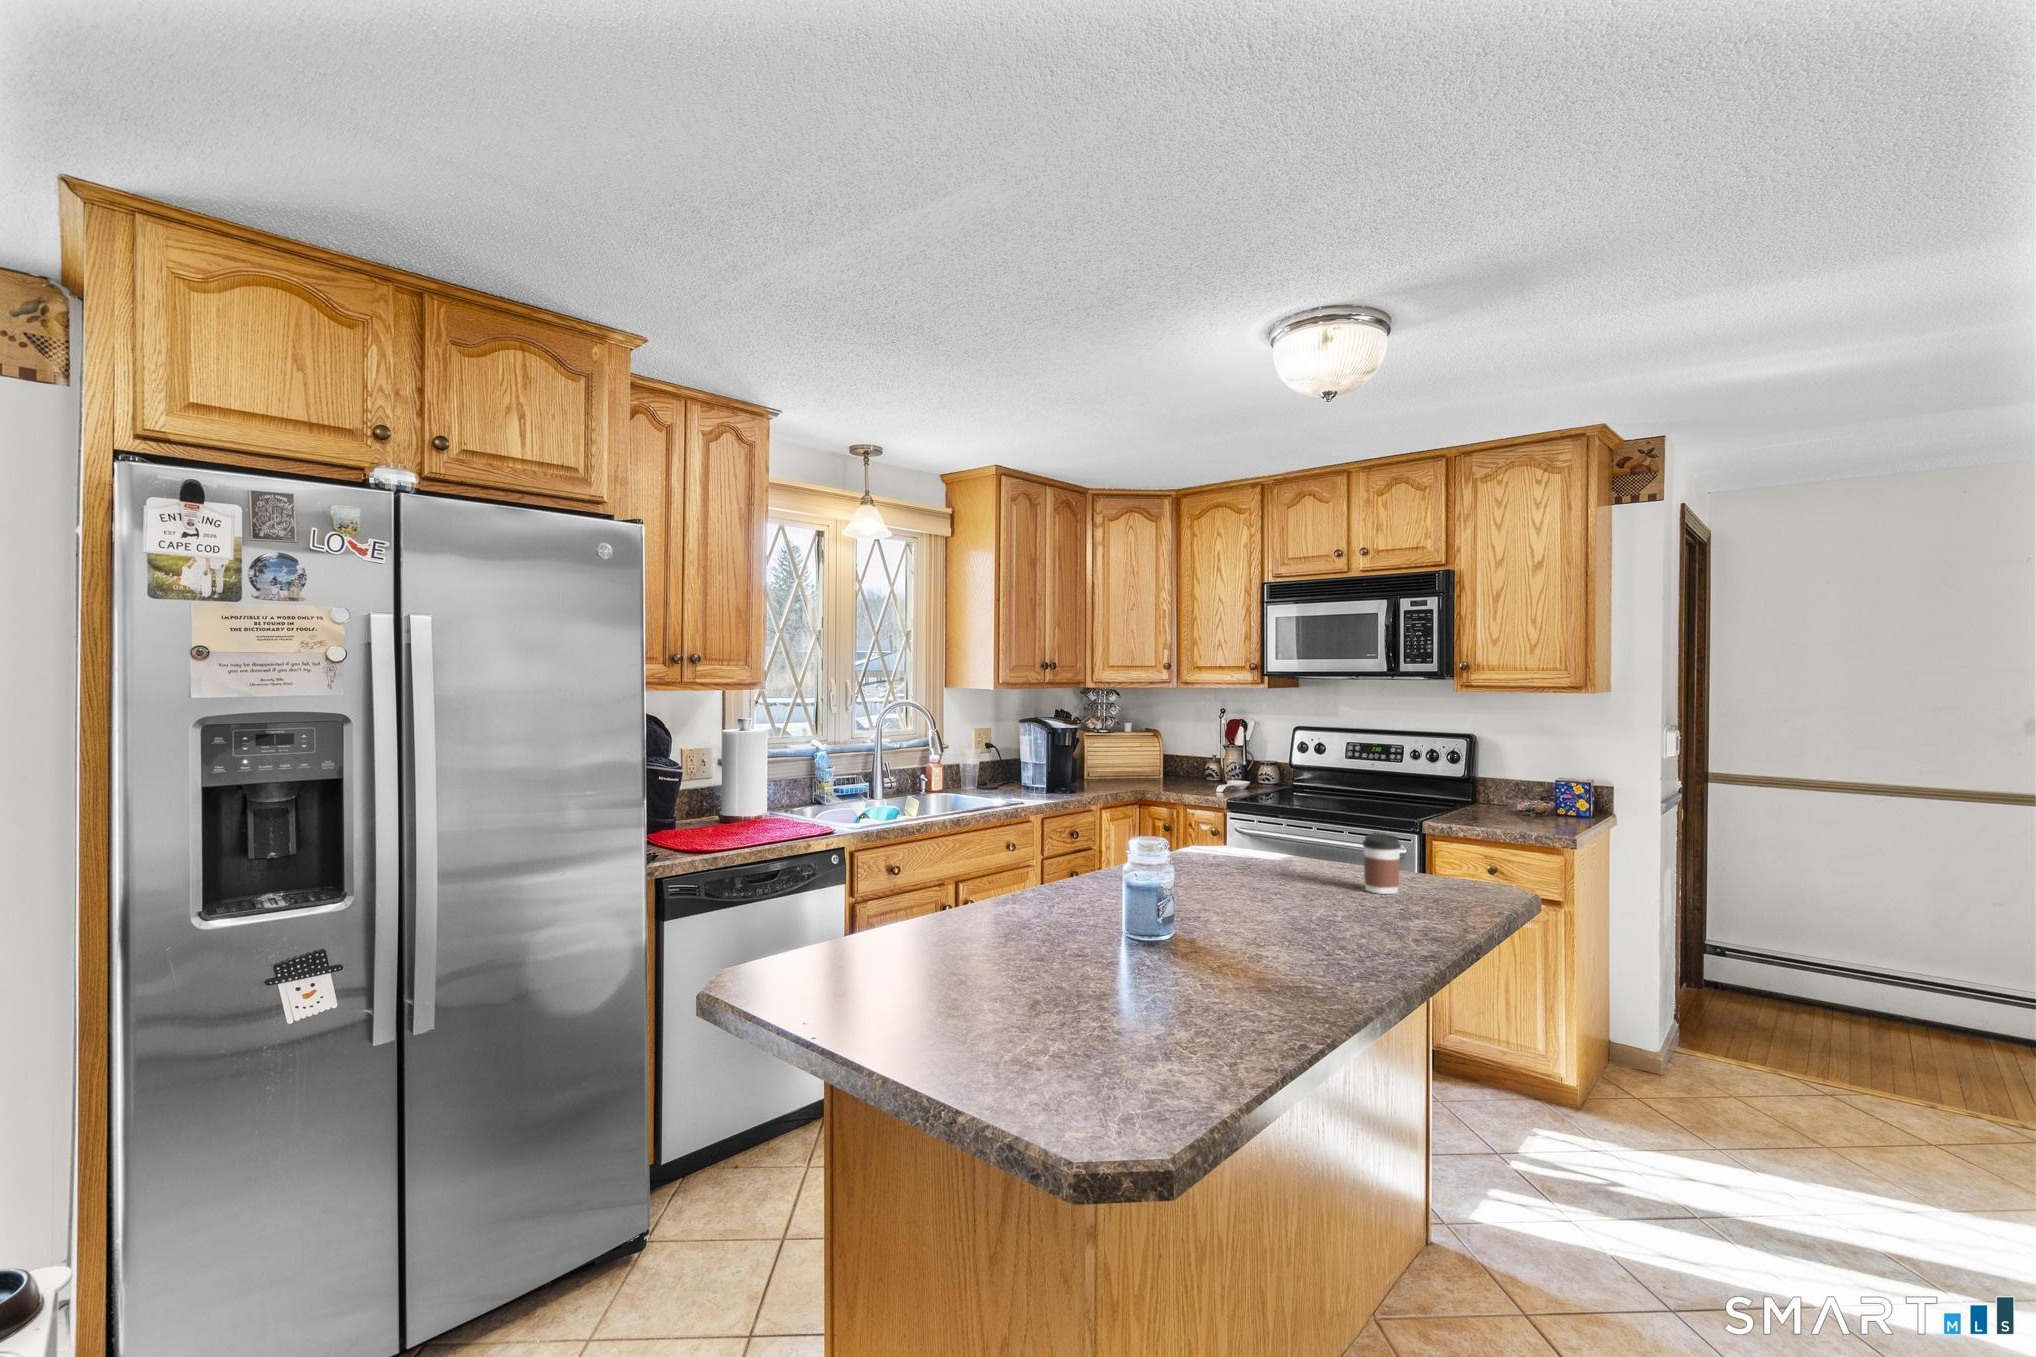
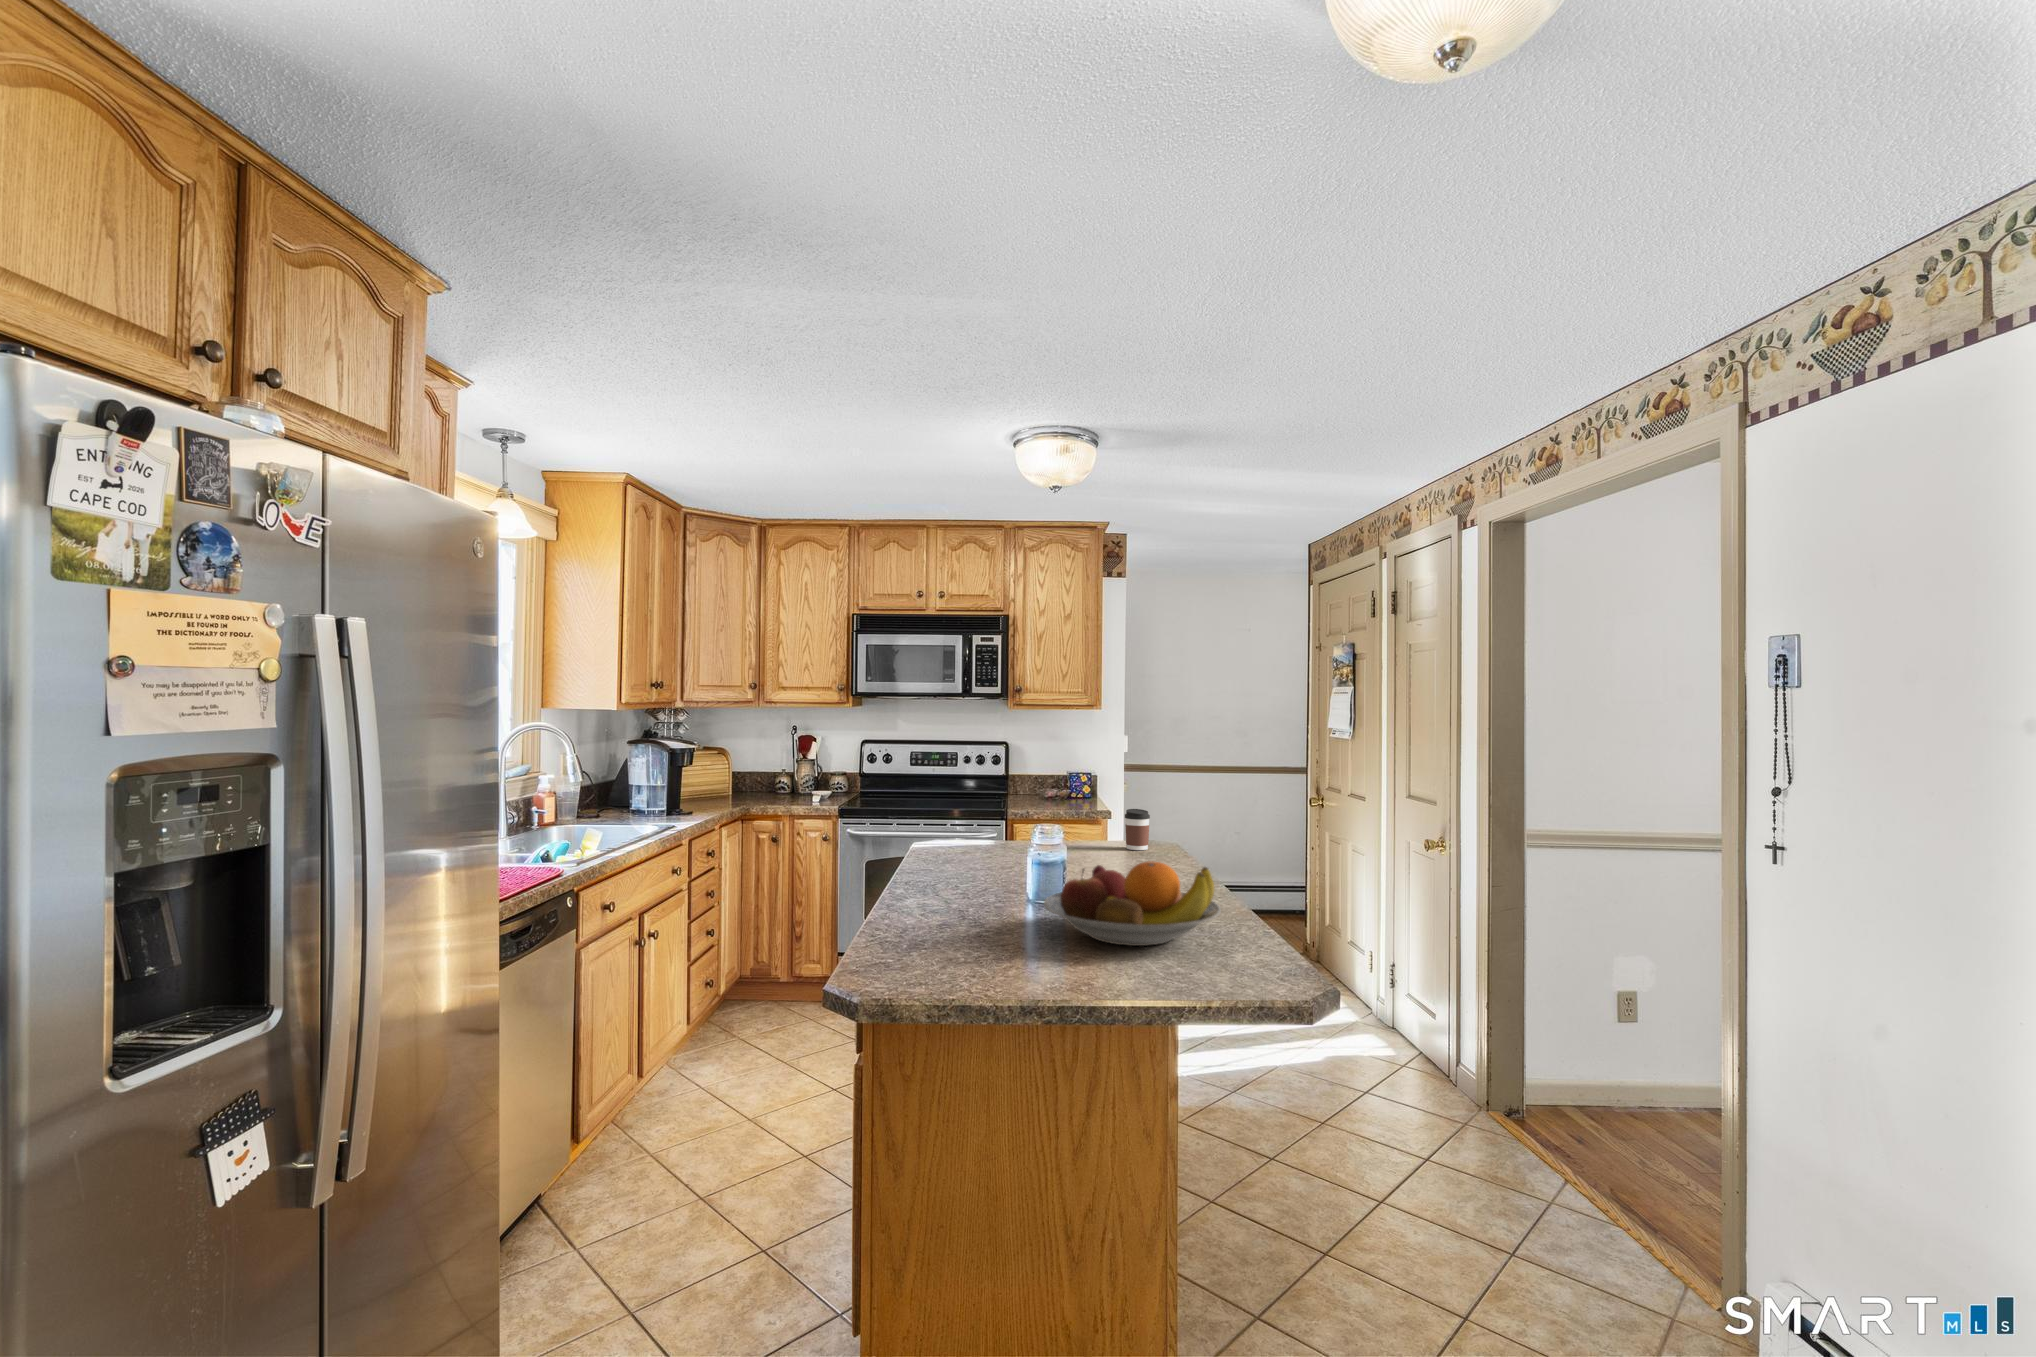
fruit bowl: none [867,893,1106,1012] -> present [1044,862,1221,946]

